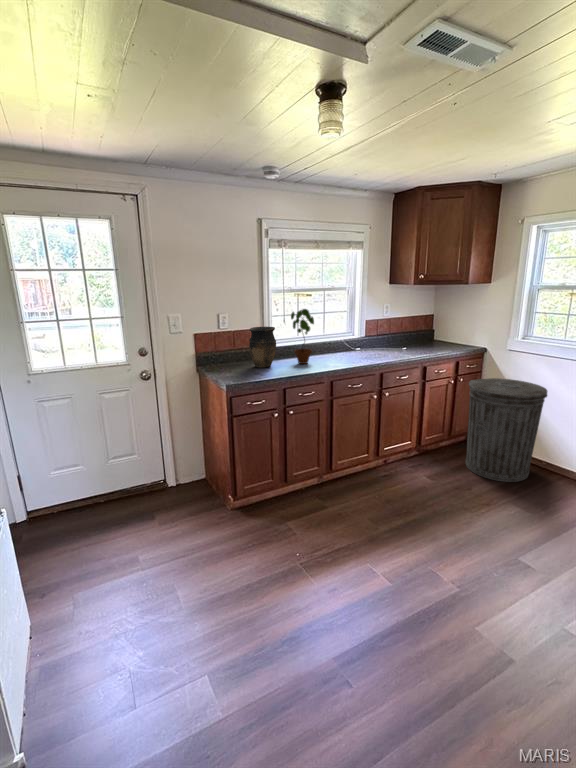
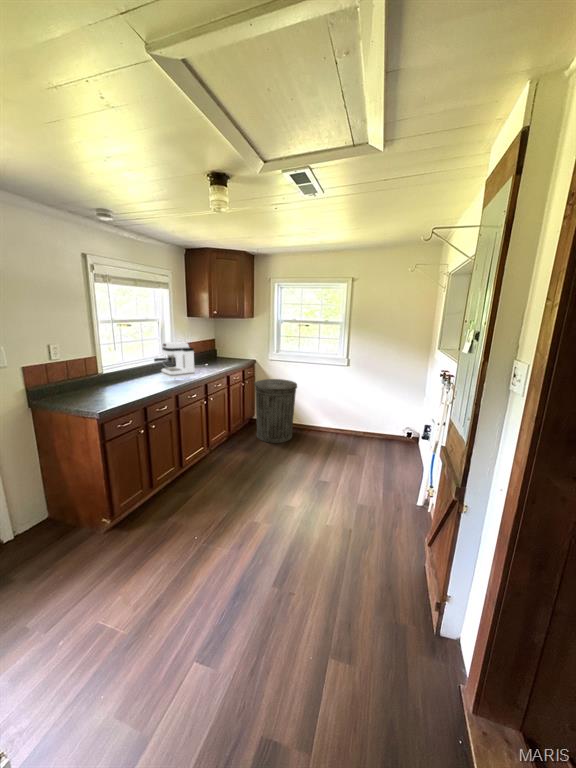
potted plant: present [291,309,314,364] -> none [130,338,152,385]
coffee maker: none [324,315,369,361] -> present [154,342,195,379]
vase: present [249,327,276,368] -> none [93,355,122,393]

